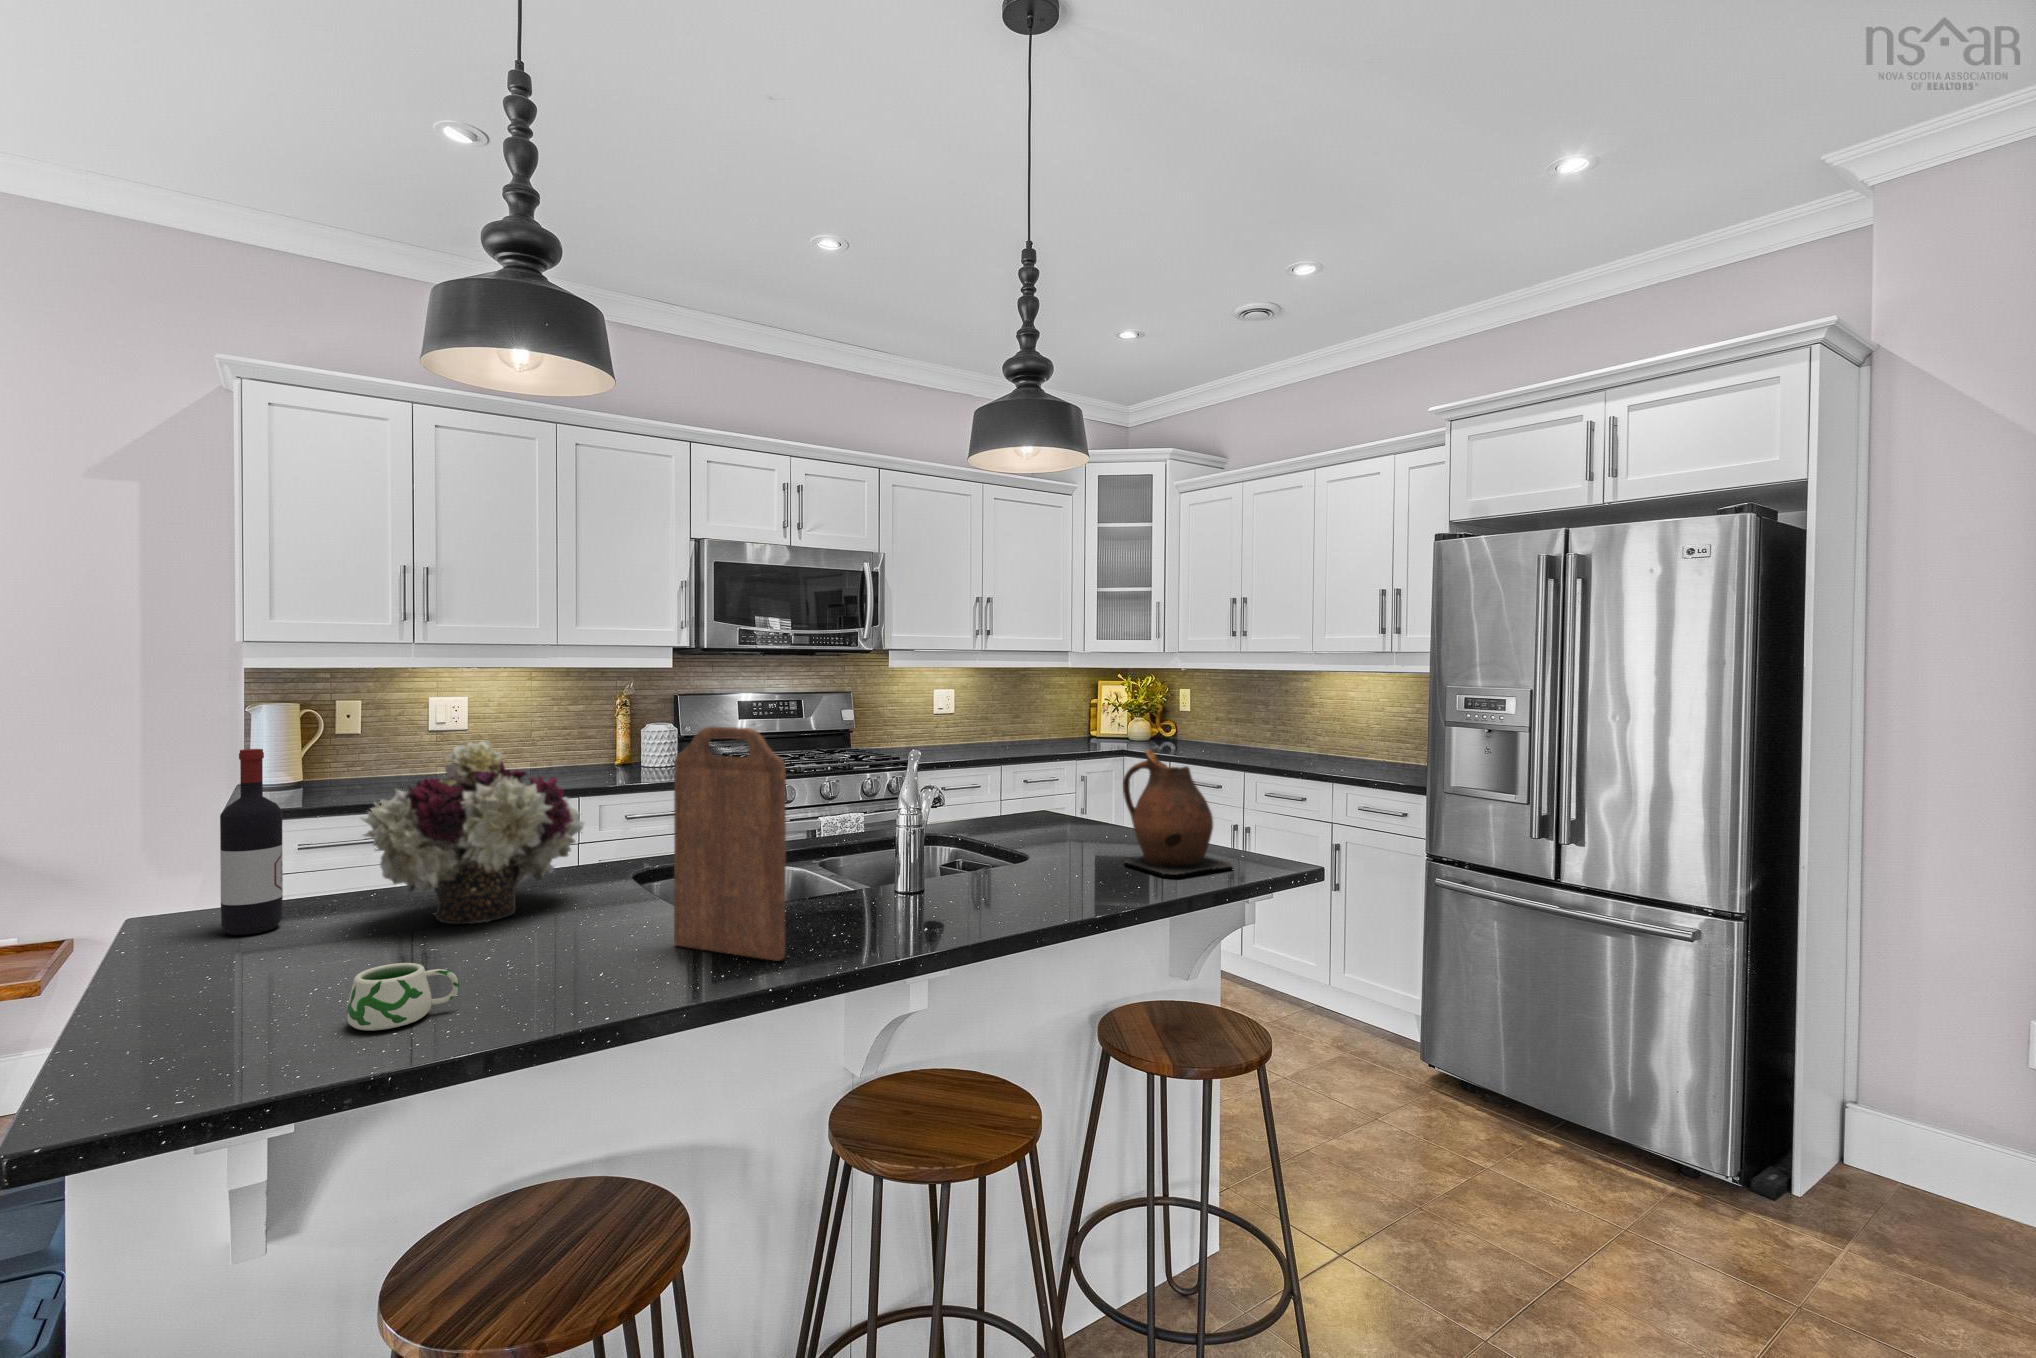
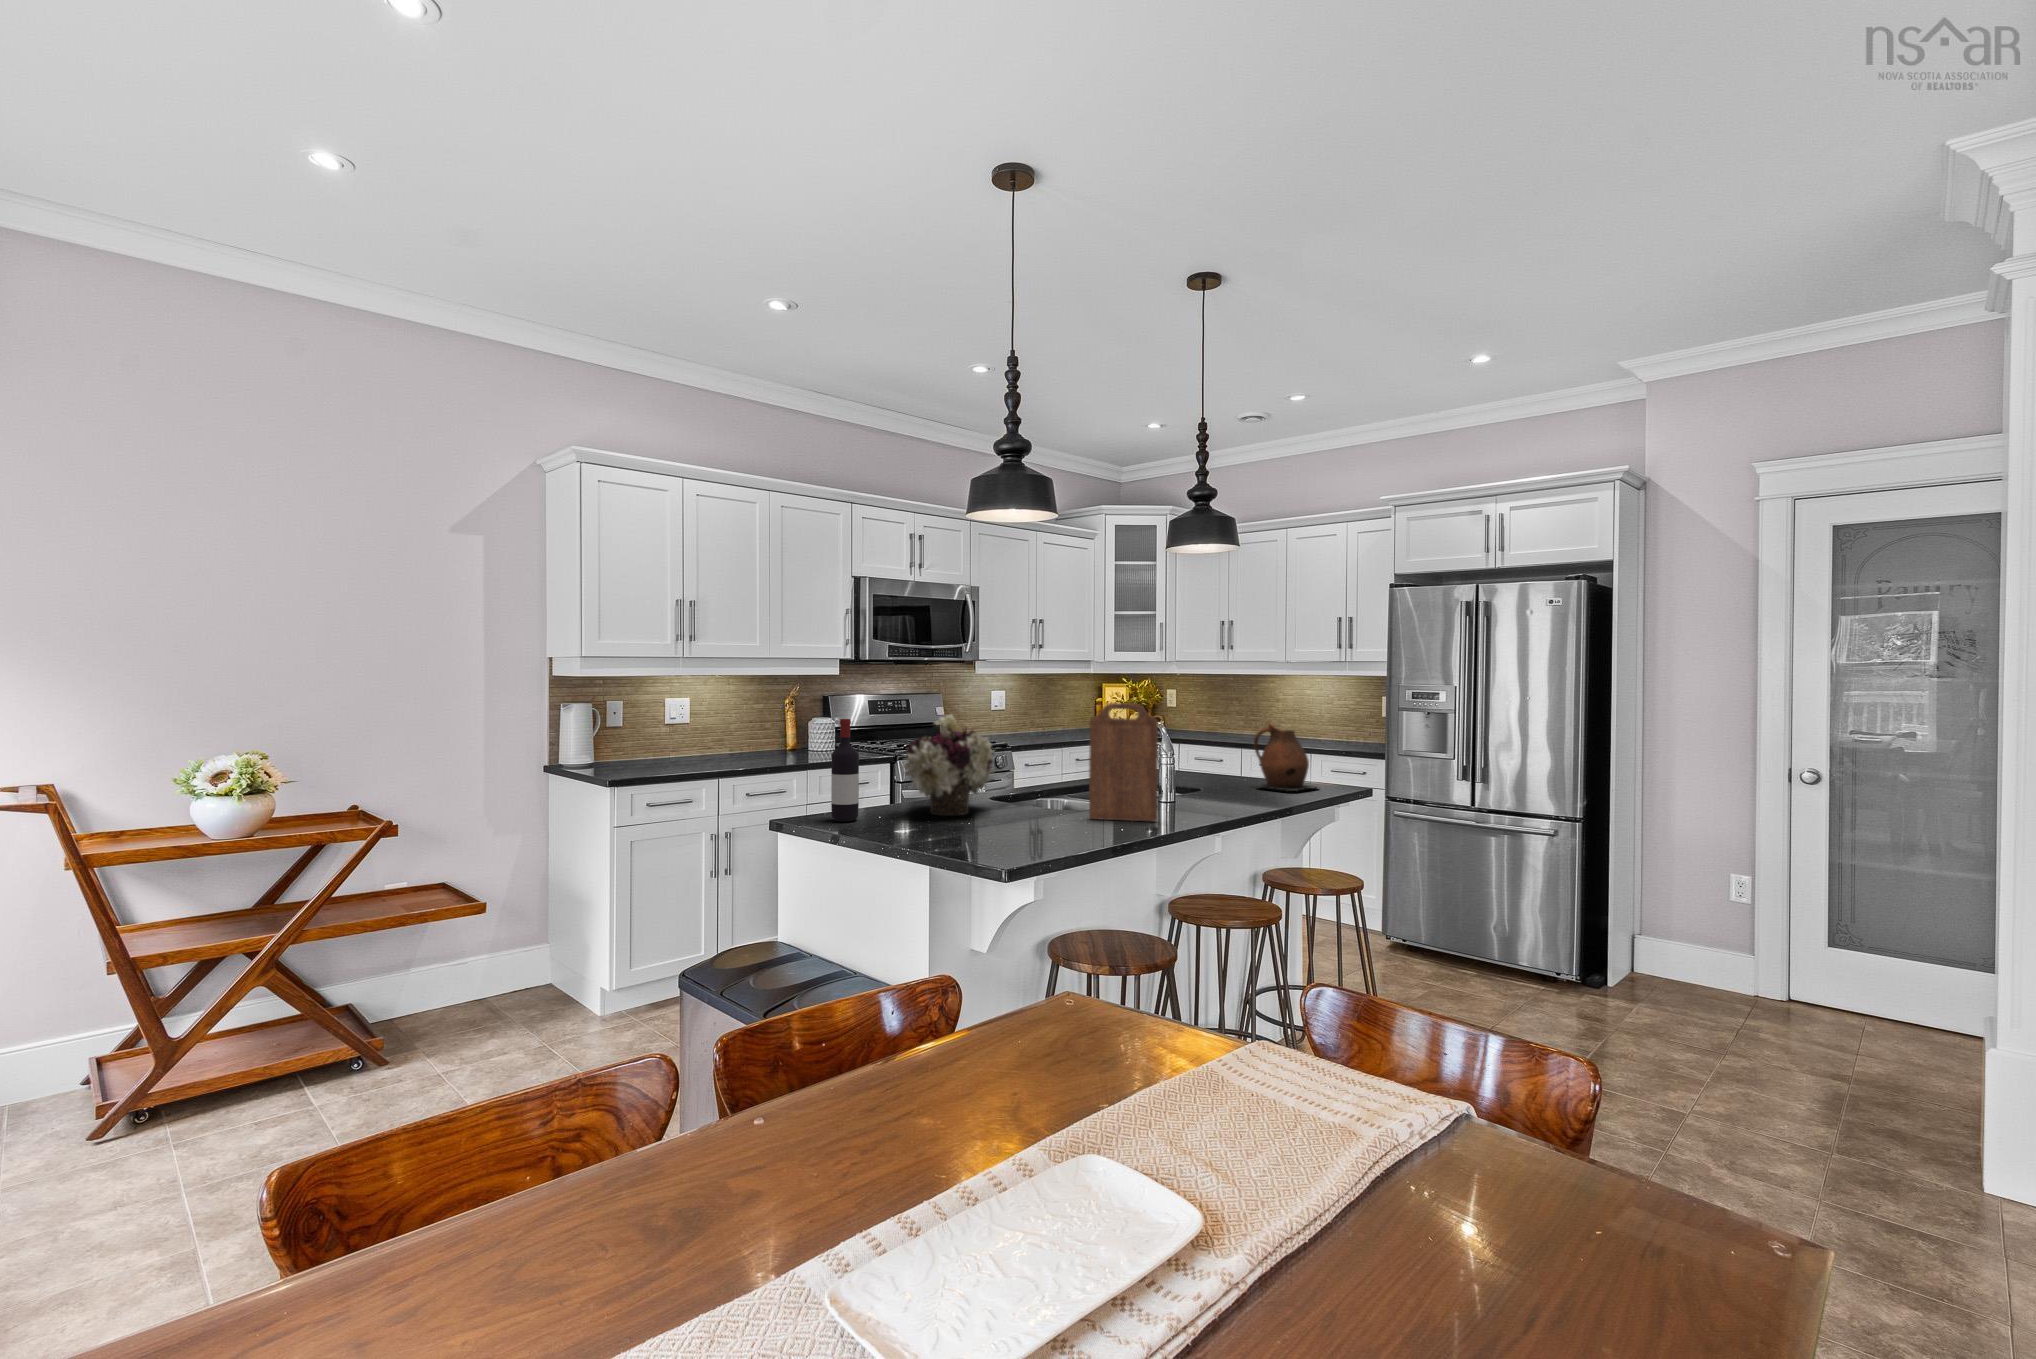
mug: present [347,963,459,1030] -> none [1008,815,1047,841]

